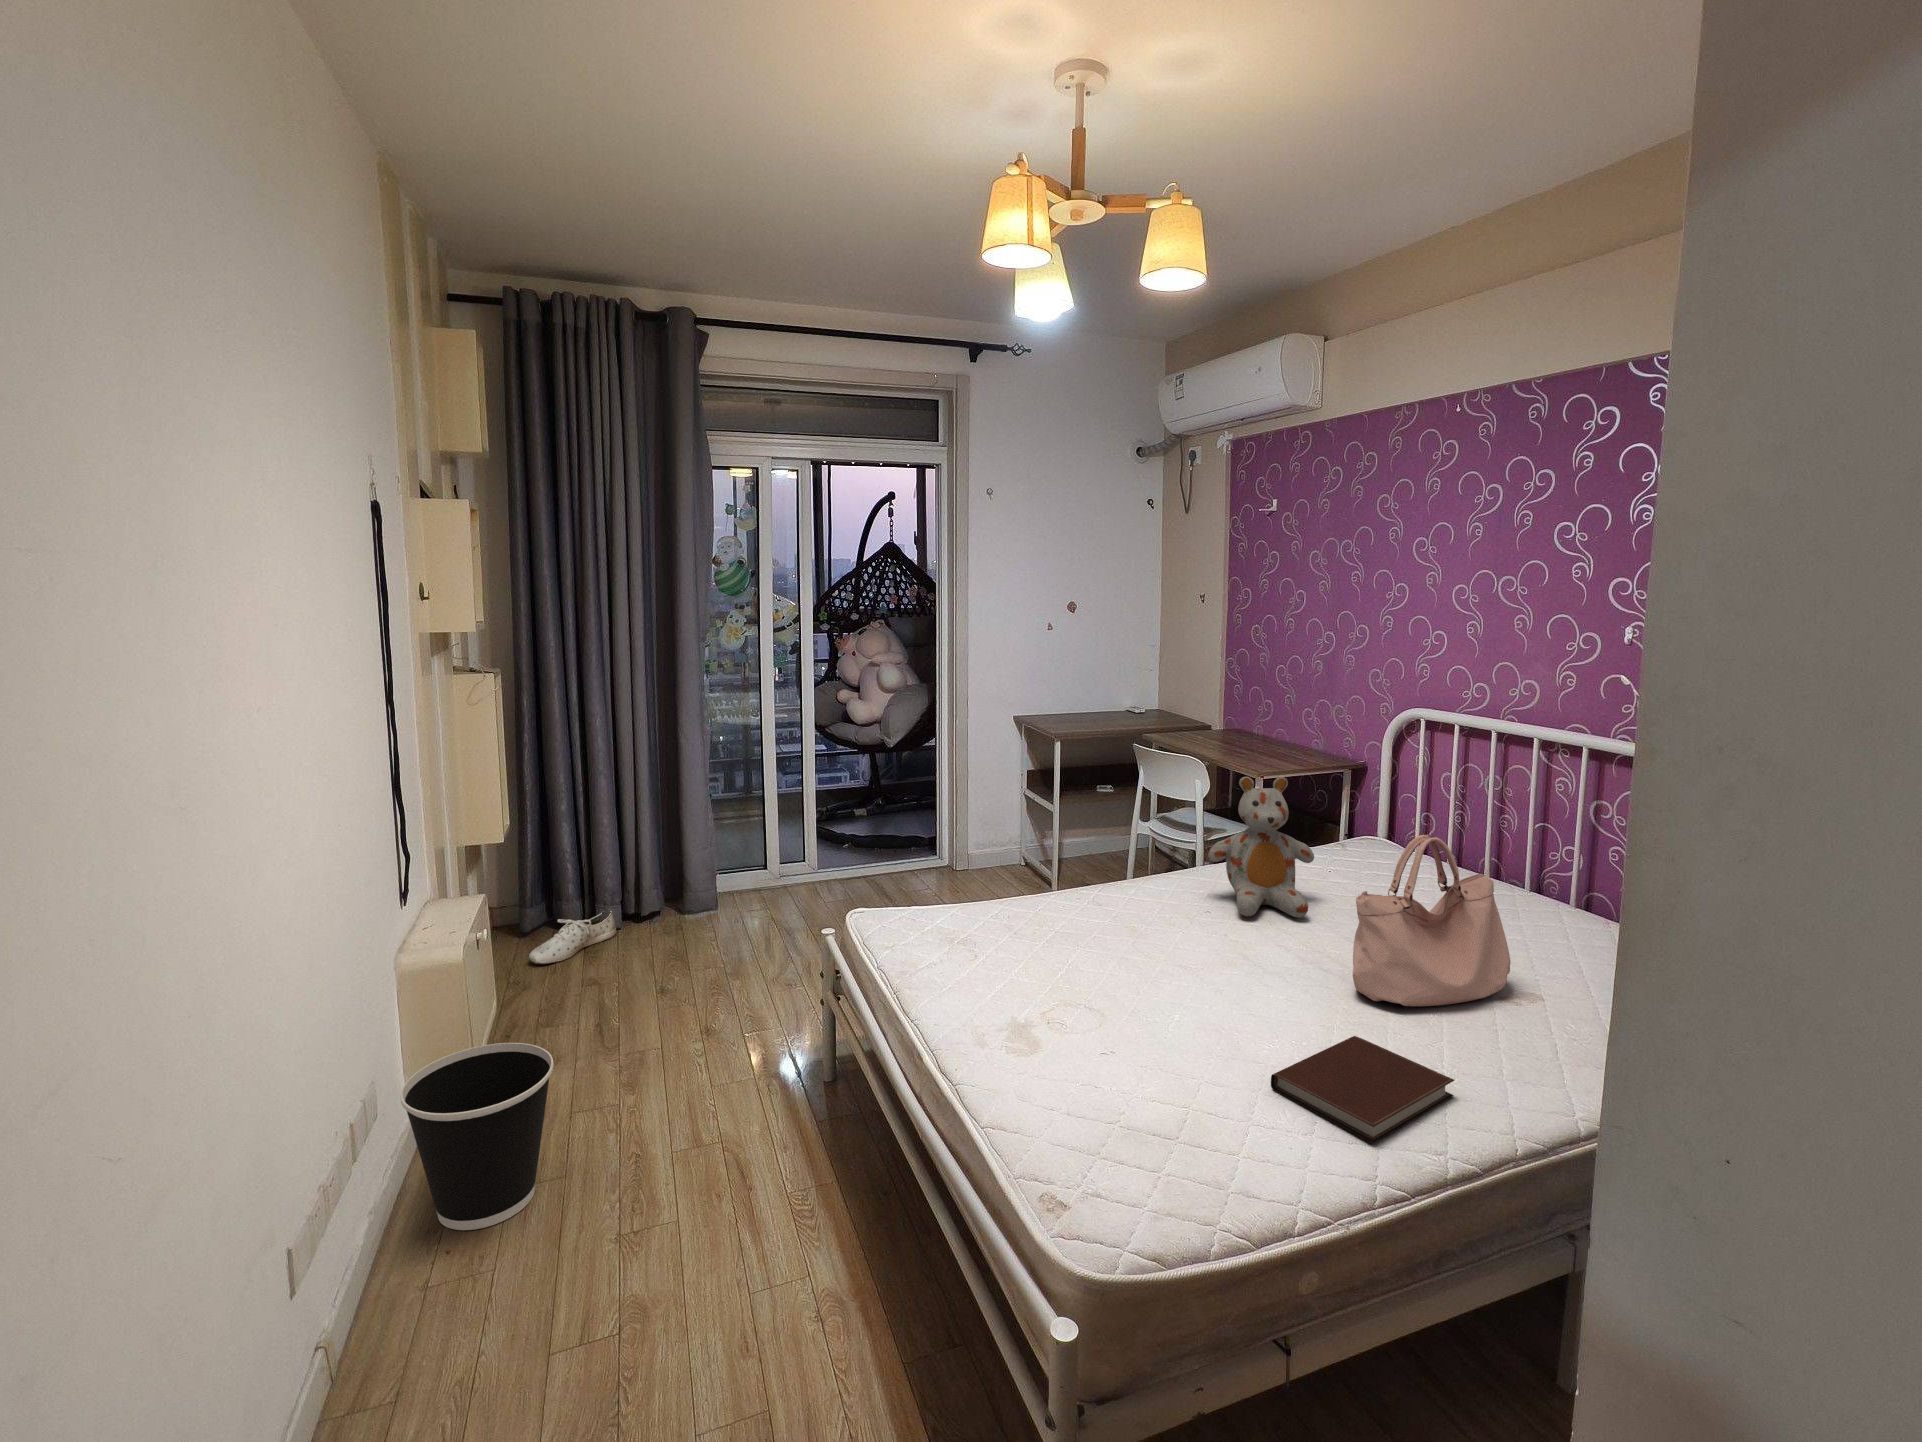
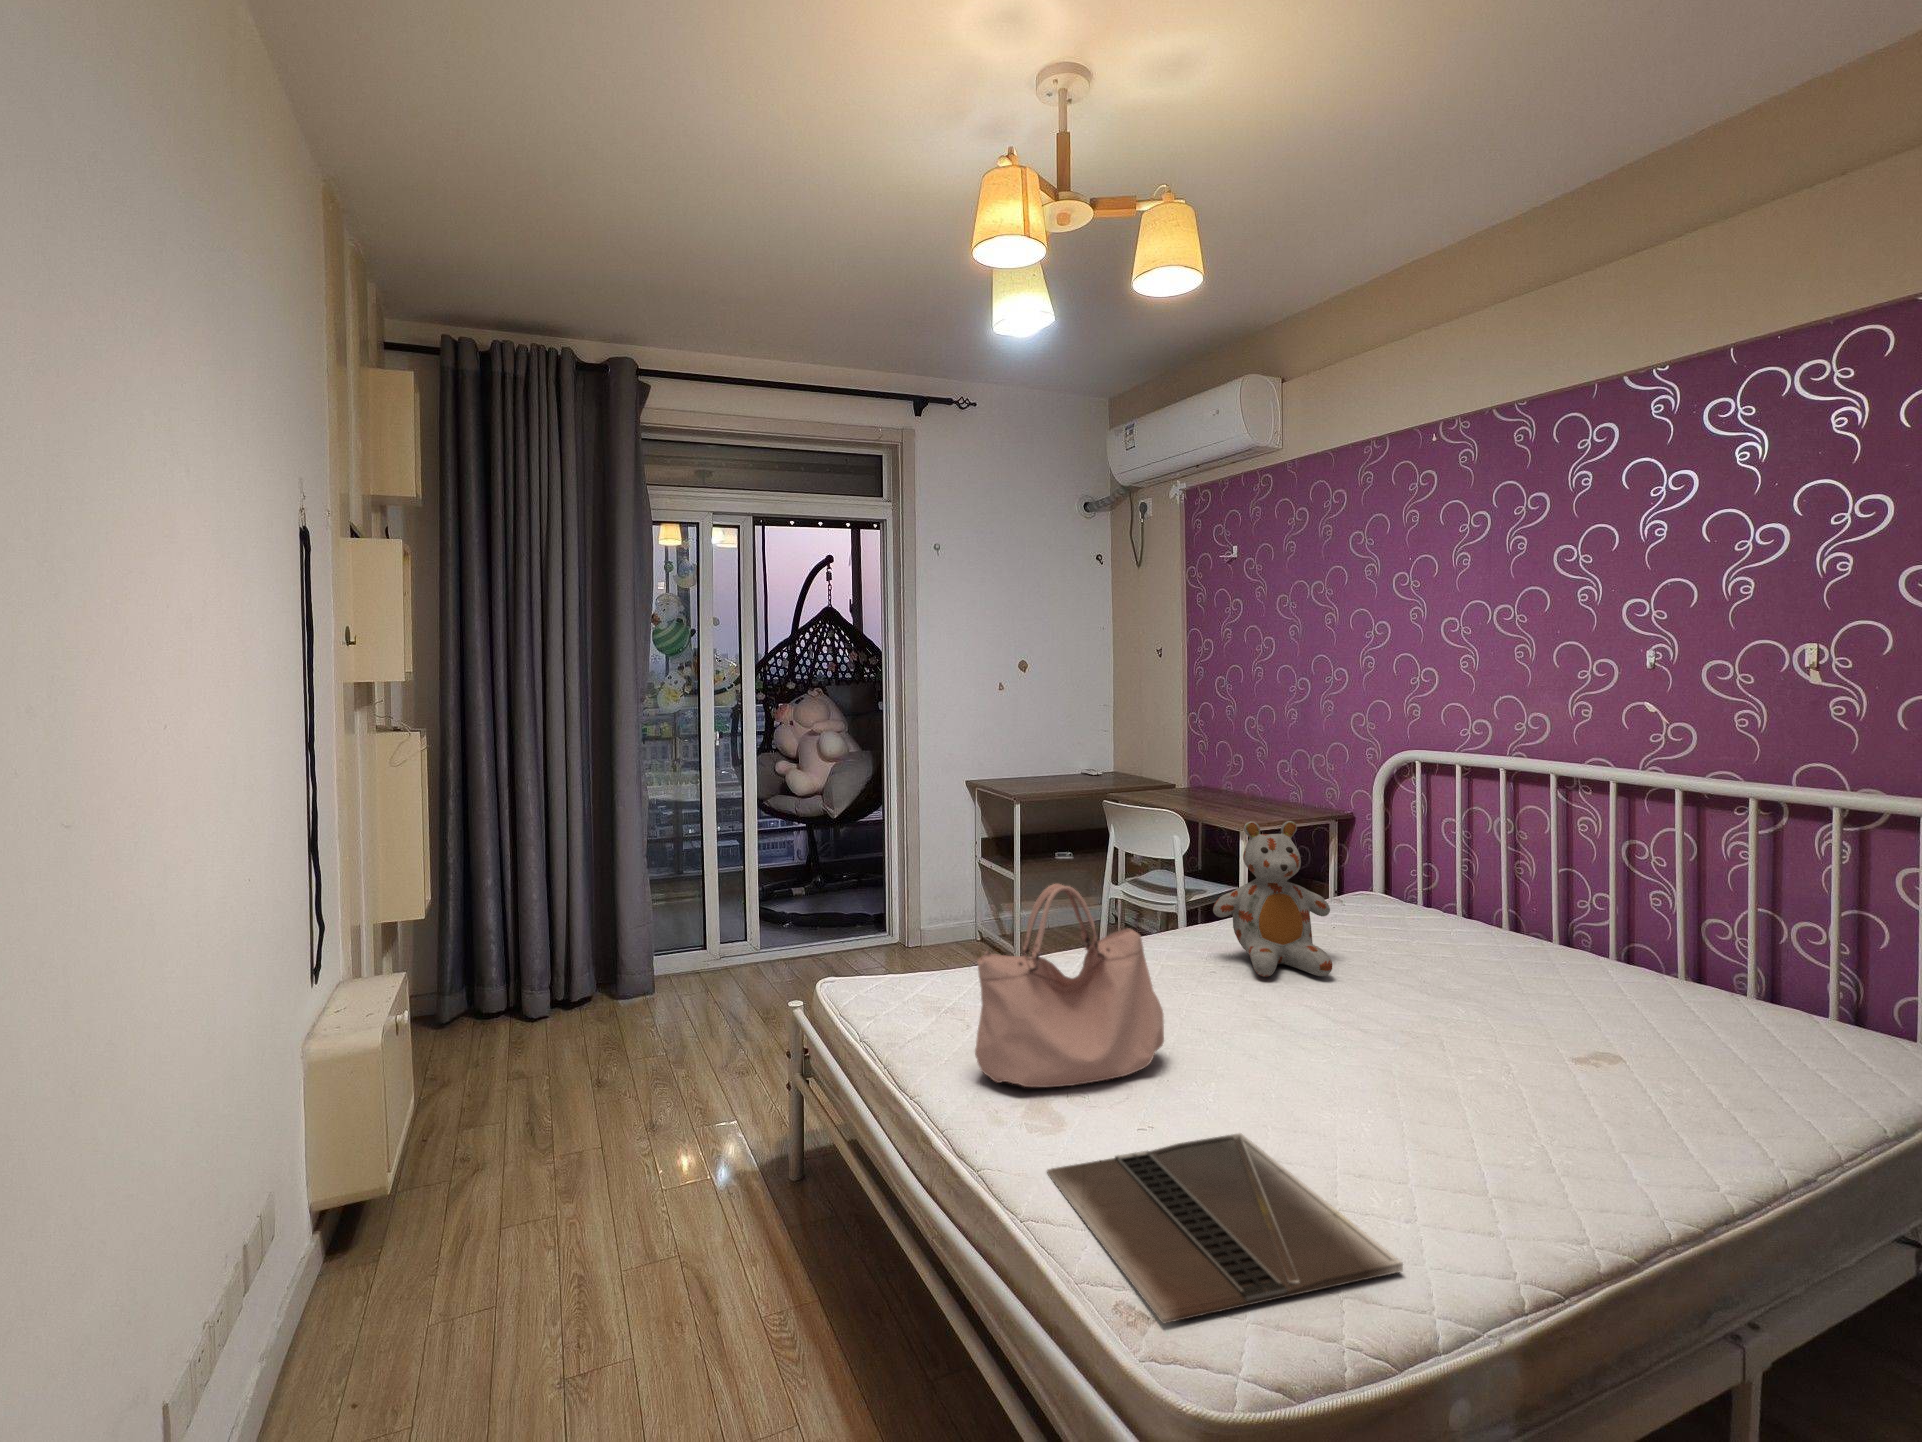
handbag: present [1353,835,1511,1006] -> present [975,884,1164,1087]
shoe: present [529,911,616,965] -> none [448,998,543,1061]
notebook: present [1271,1036,1454,1144] -> none [1355,1103,1572,1230]
wastebasket: present [400,1043,554,1230] -> none [306,1144,487,1378]
laptop: none [1011,1057,1281,1209] -> present [1047,1133,1403,1324]

